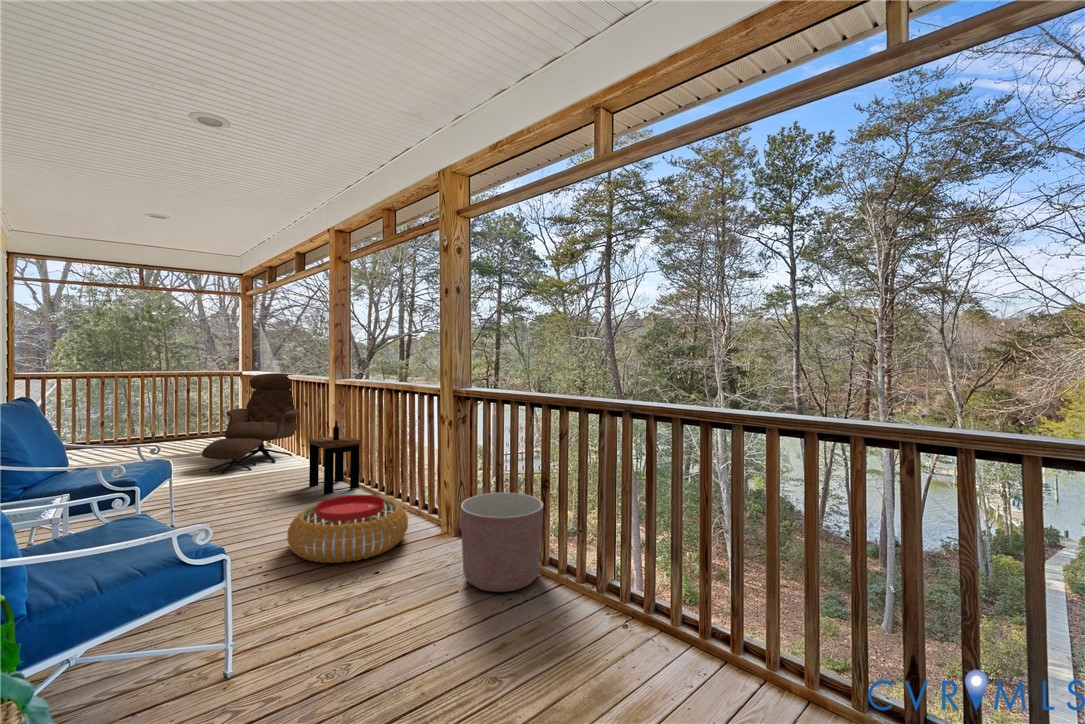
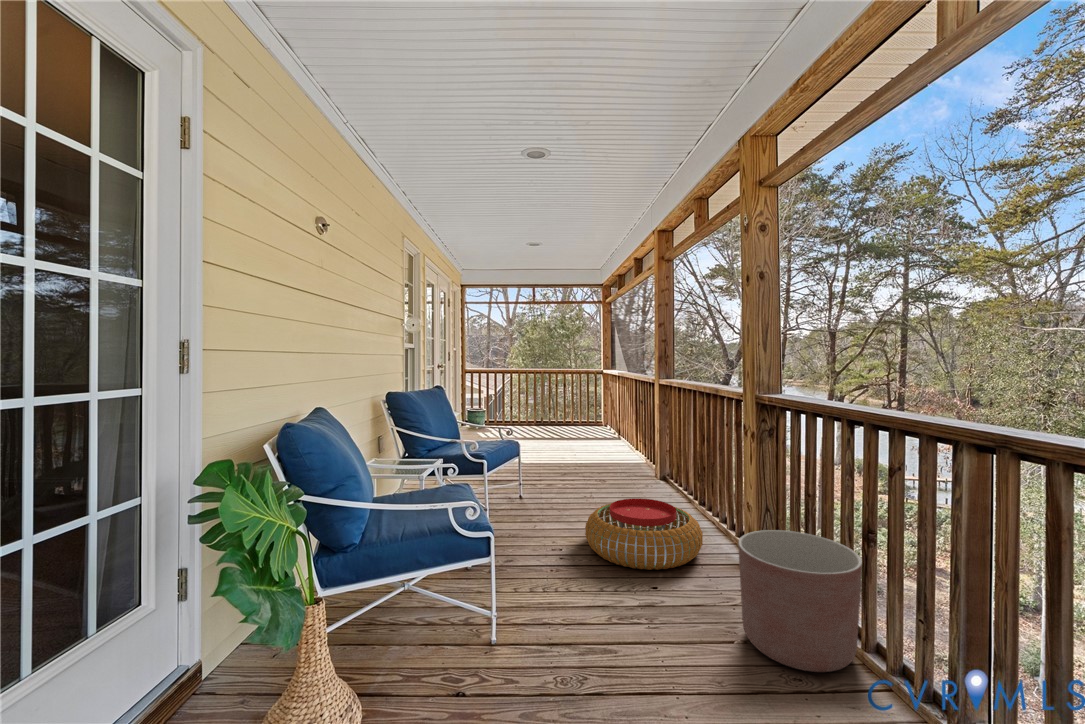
lounge chair: present [202,373,300,474] -> none [561,372,642,459]
side table: present [309,421,361,494] -> none [632,420,678,492]

